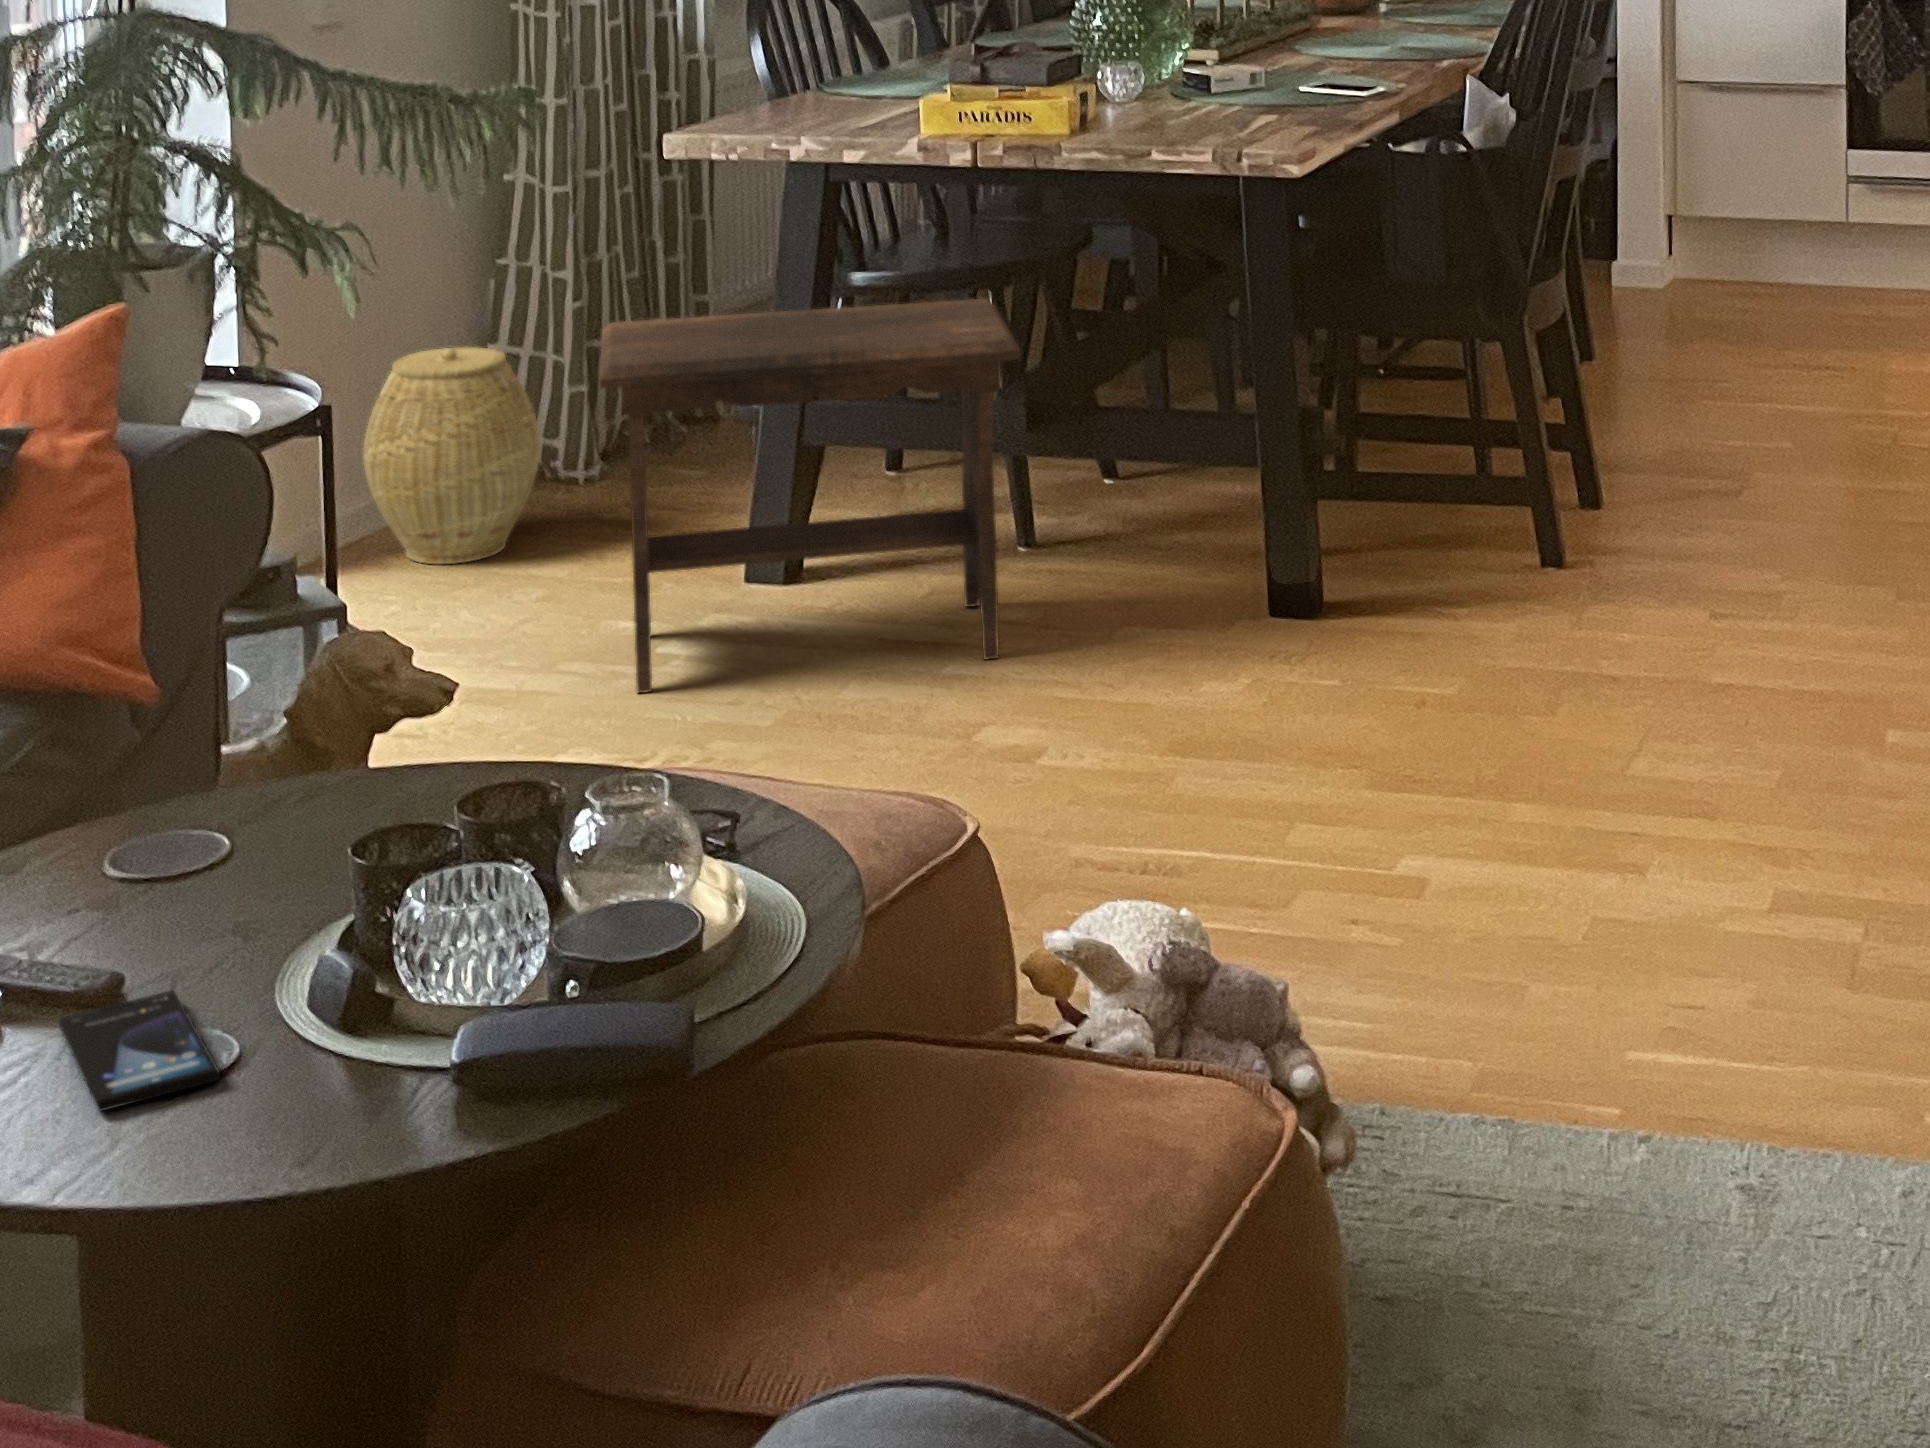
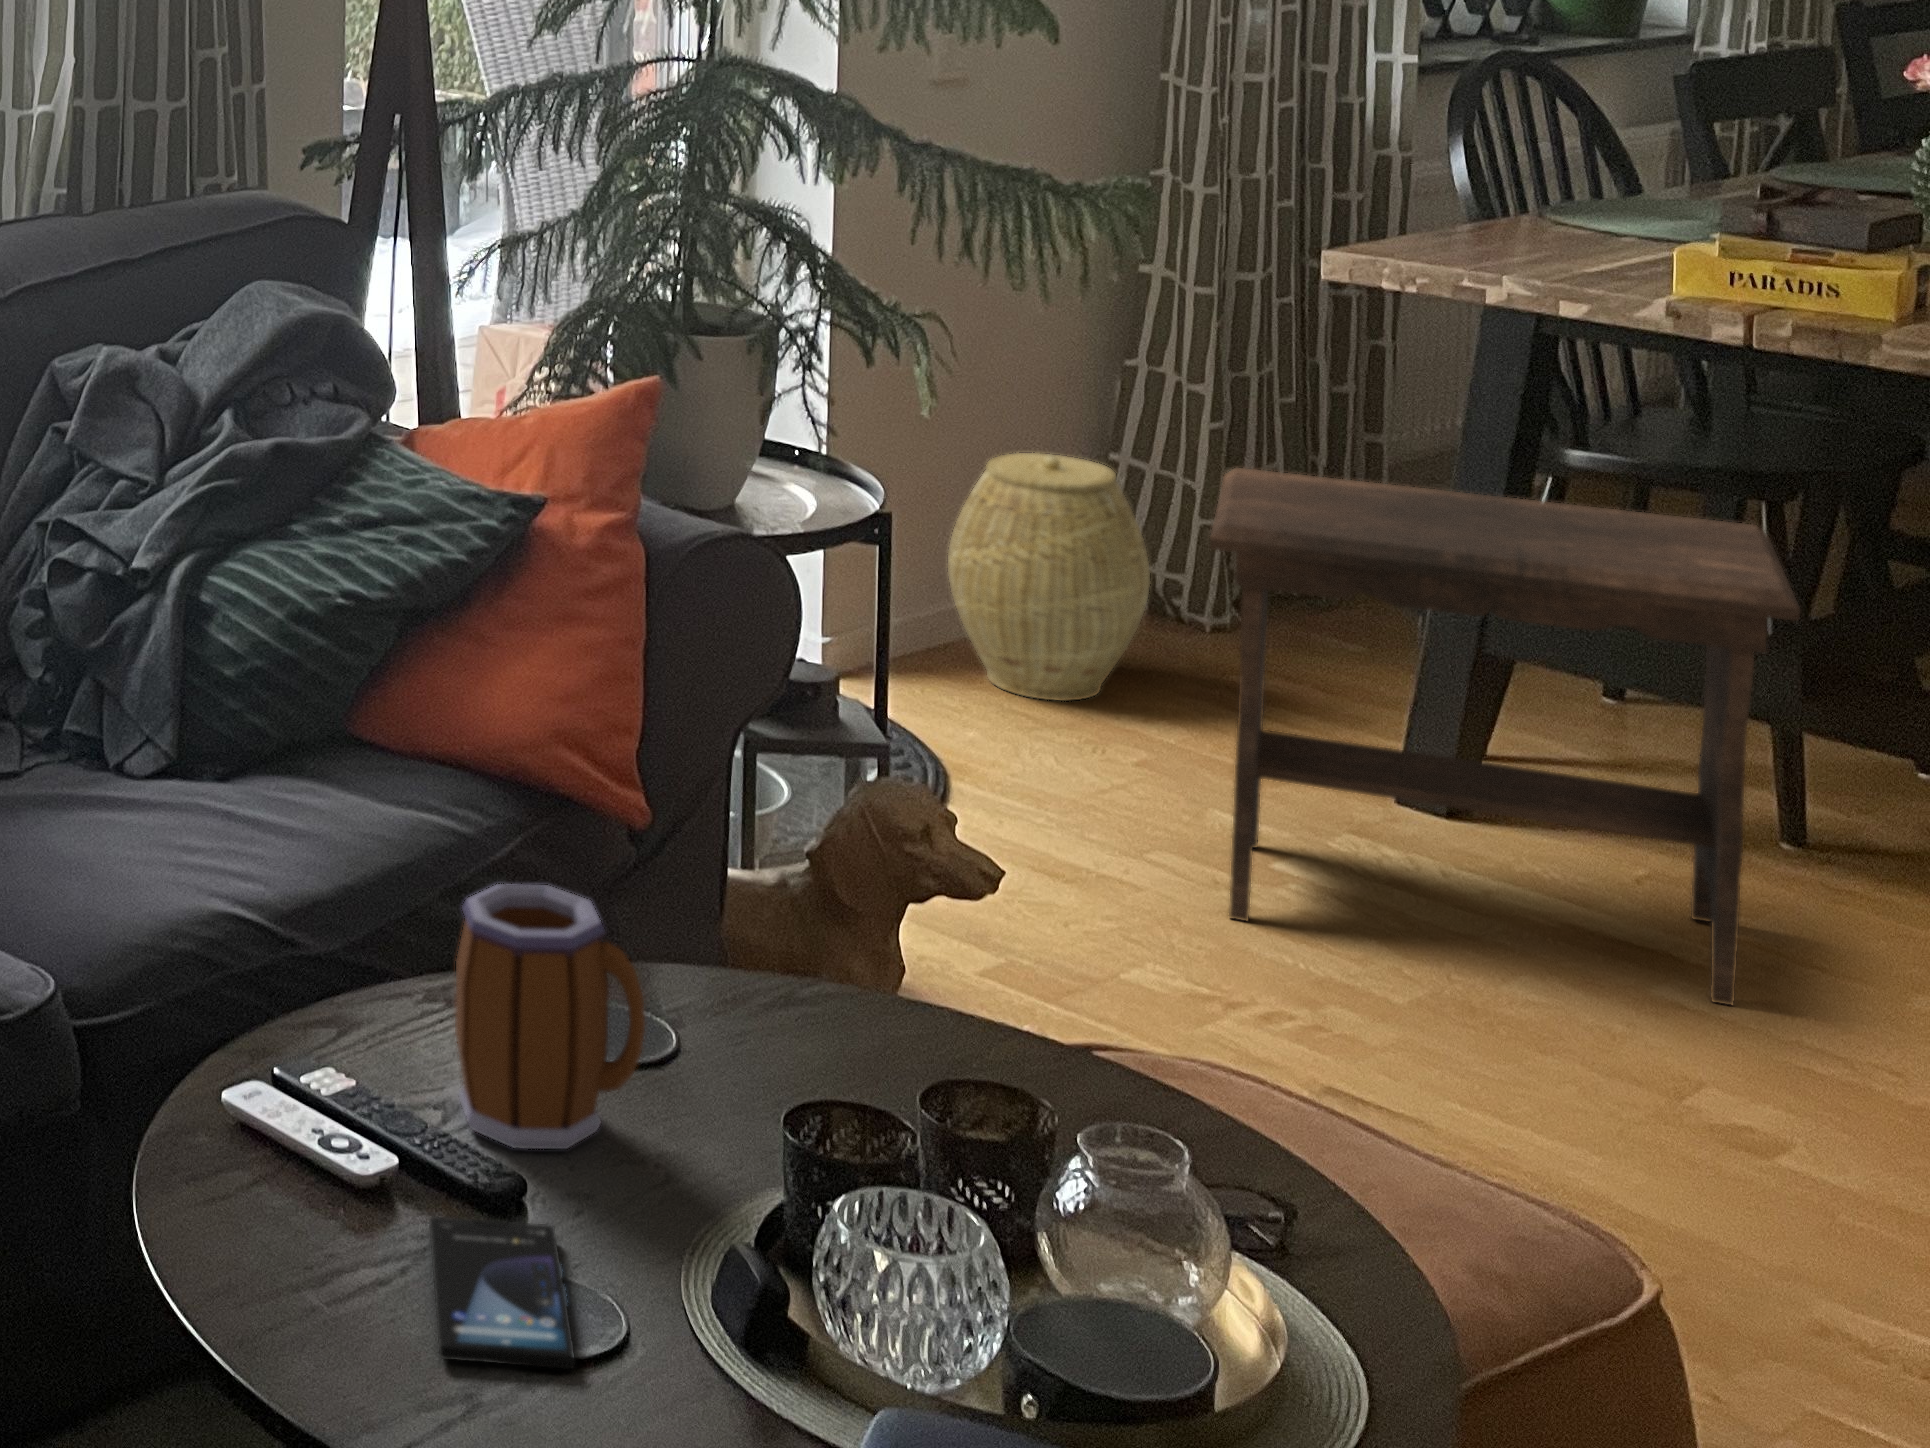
mug: none [47,721,230,951] -> present [455,884,645,1149]

